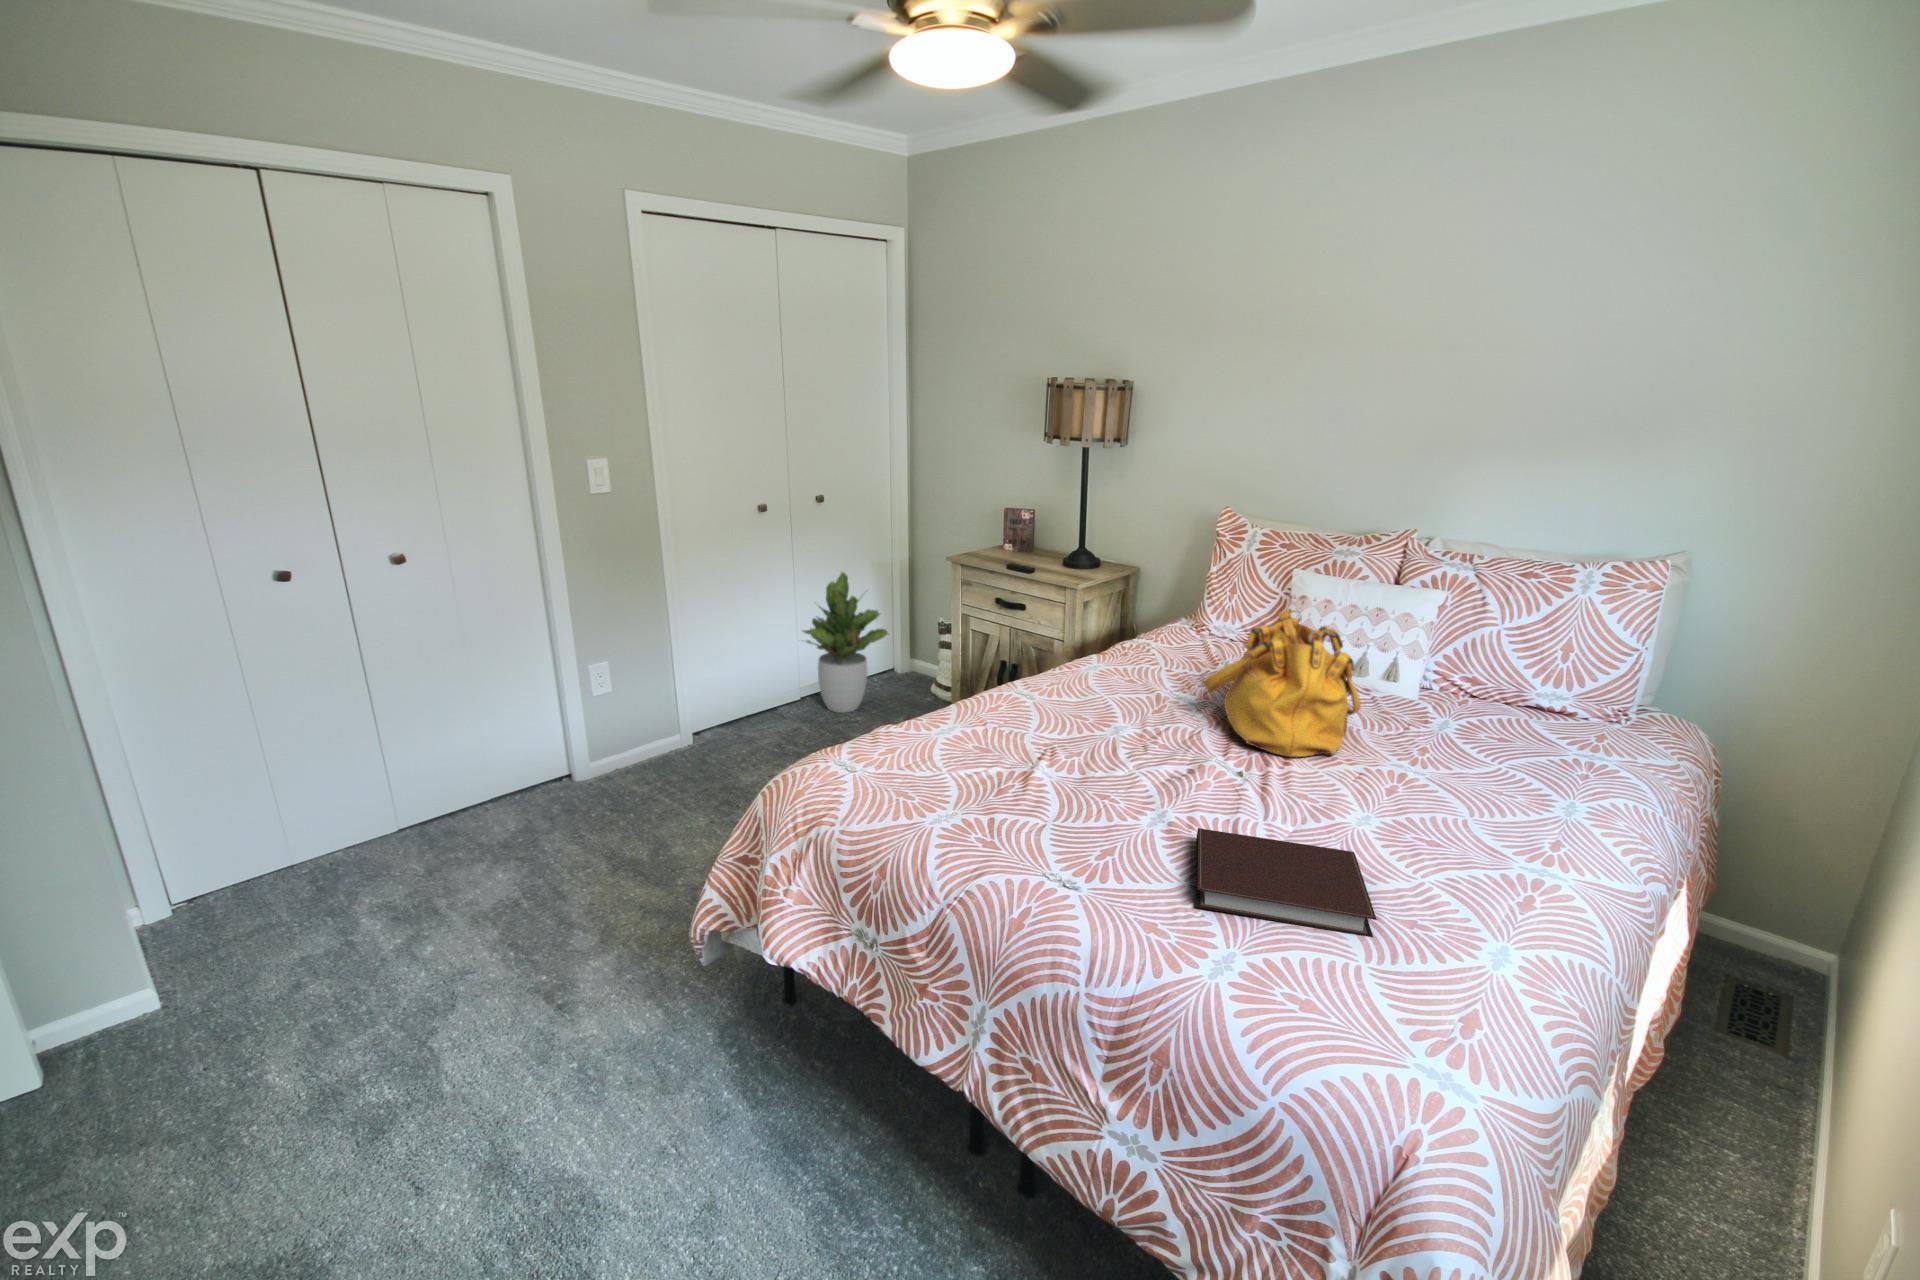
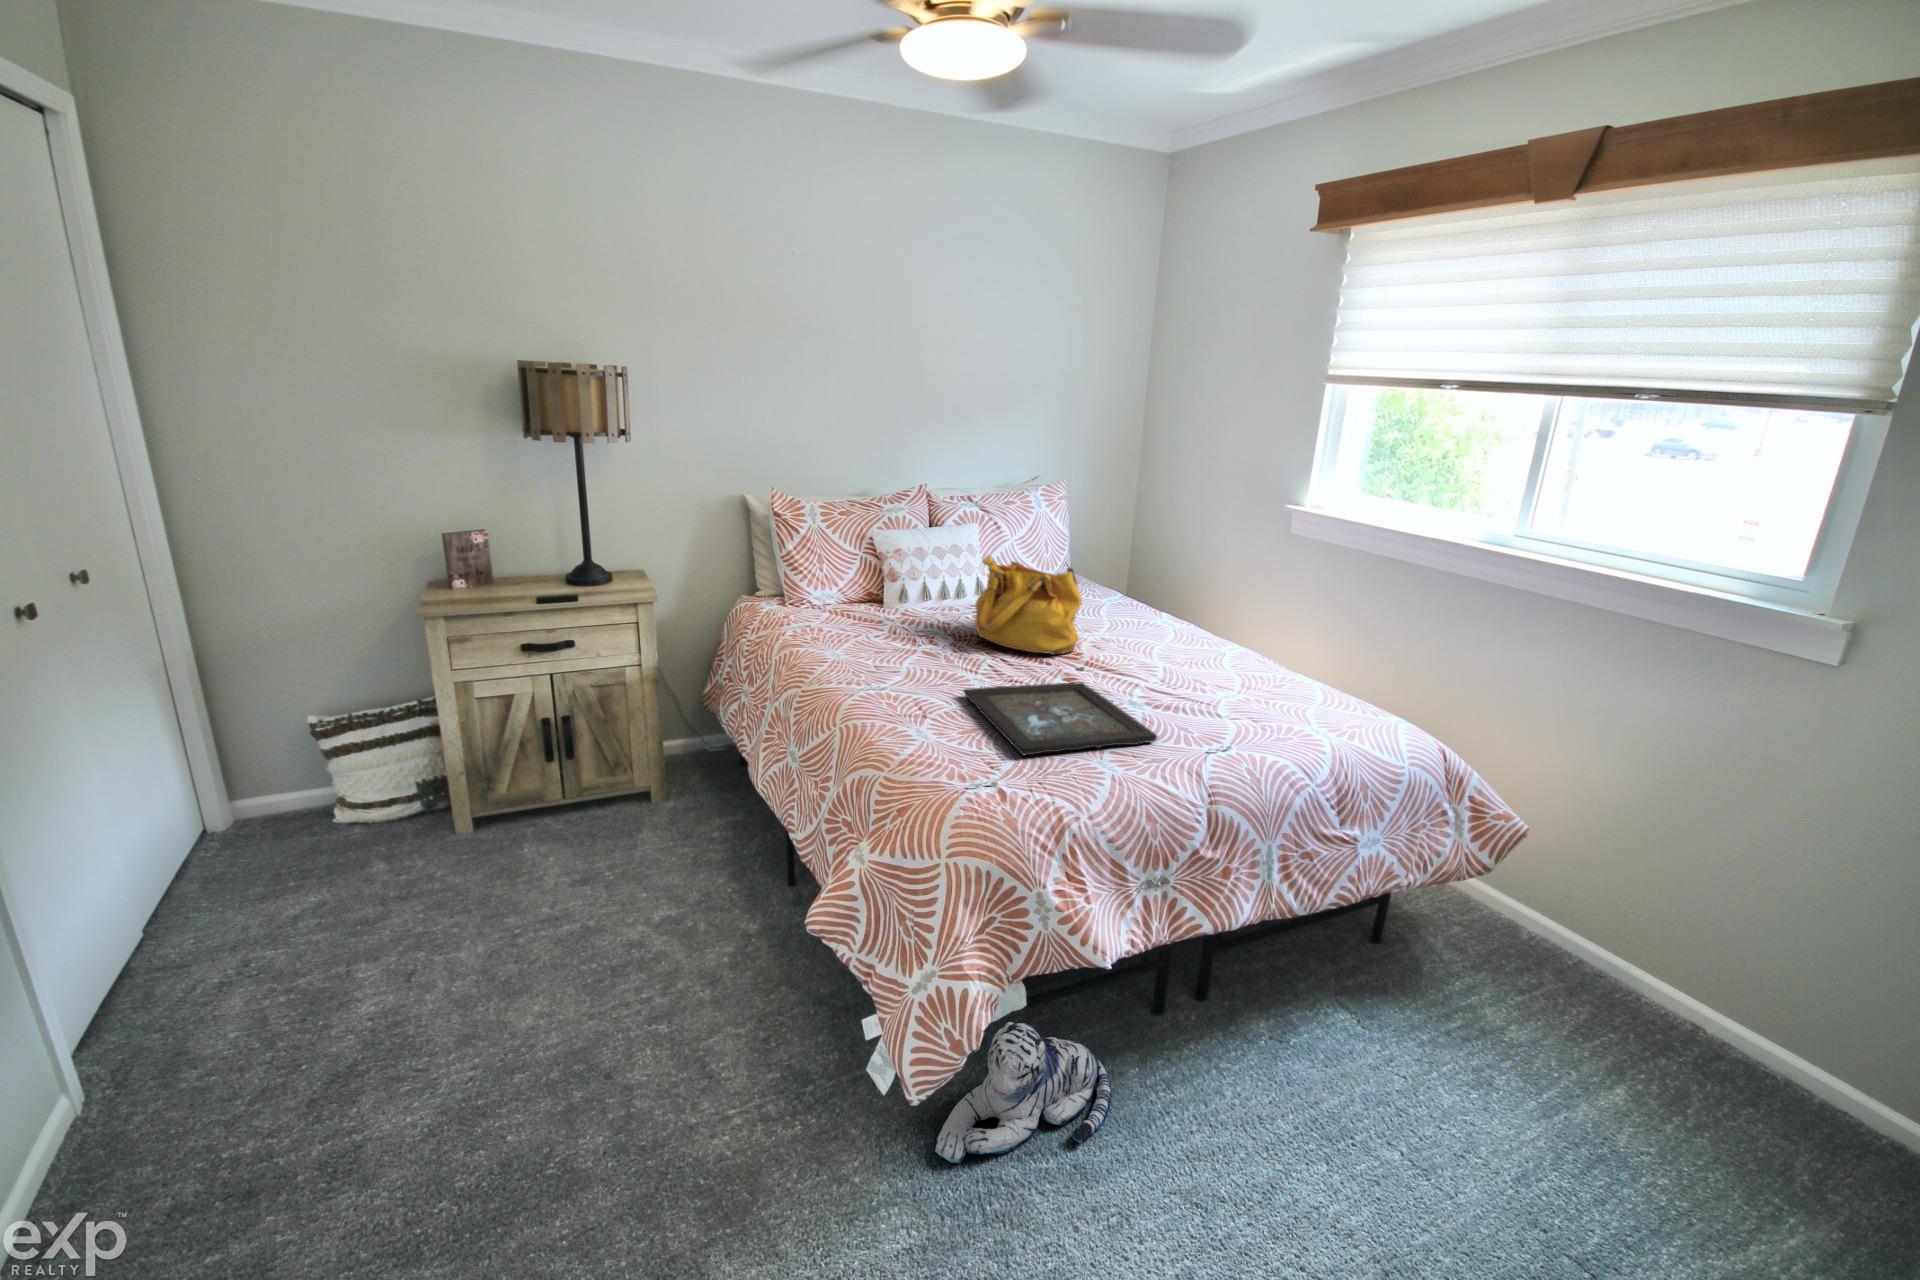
potted plant: present [803,572,888,713] -> none [155,686,337,910]
tray: none [917,717,1172,830] -> present [964,682,1157,755]
notebook: present [1195,828,1377,937] -> none [1184,671,1293,723]
plush toy: none [693,968,842,1136] -> present [935,1022,1111,1163]

